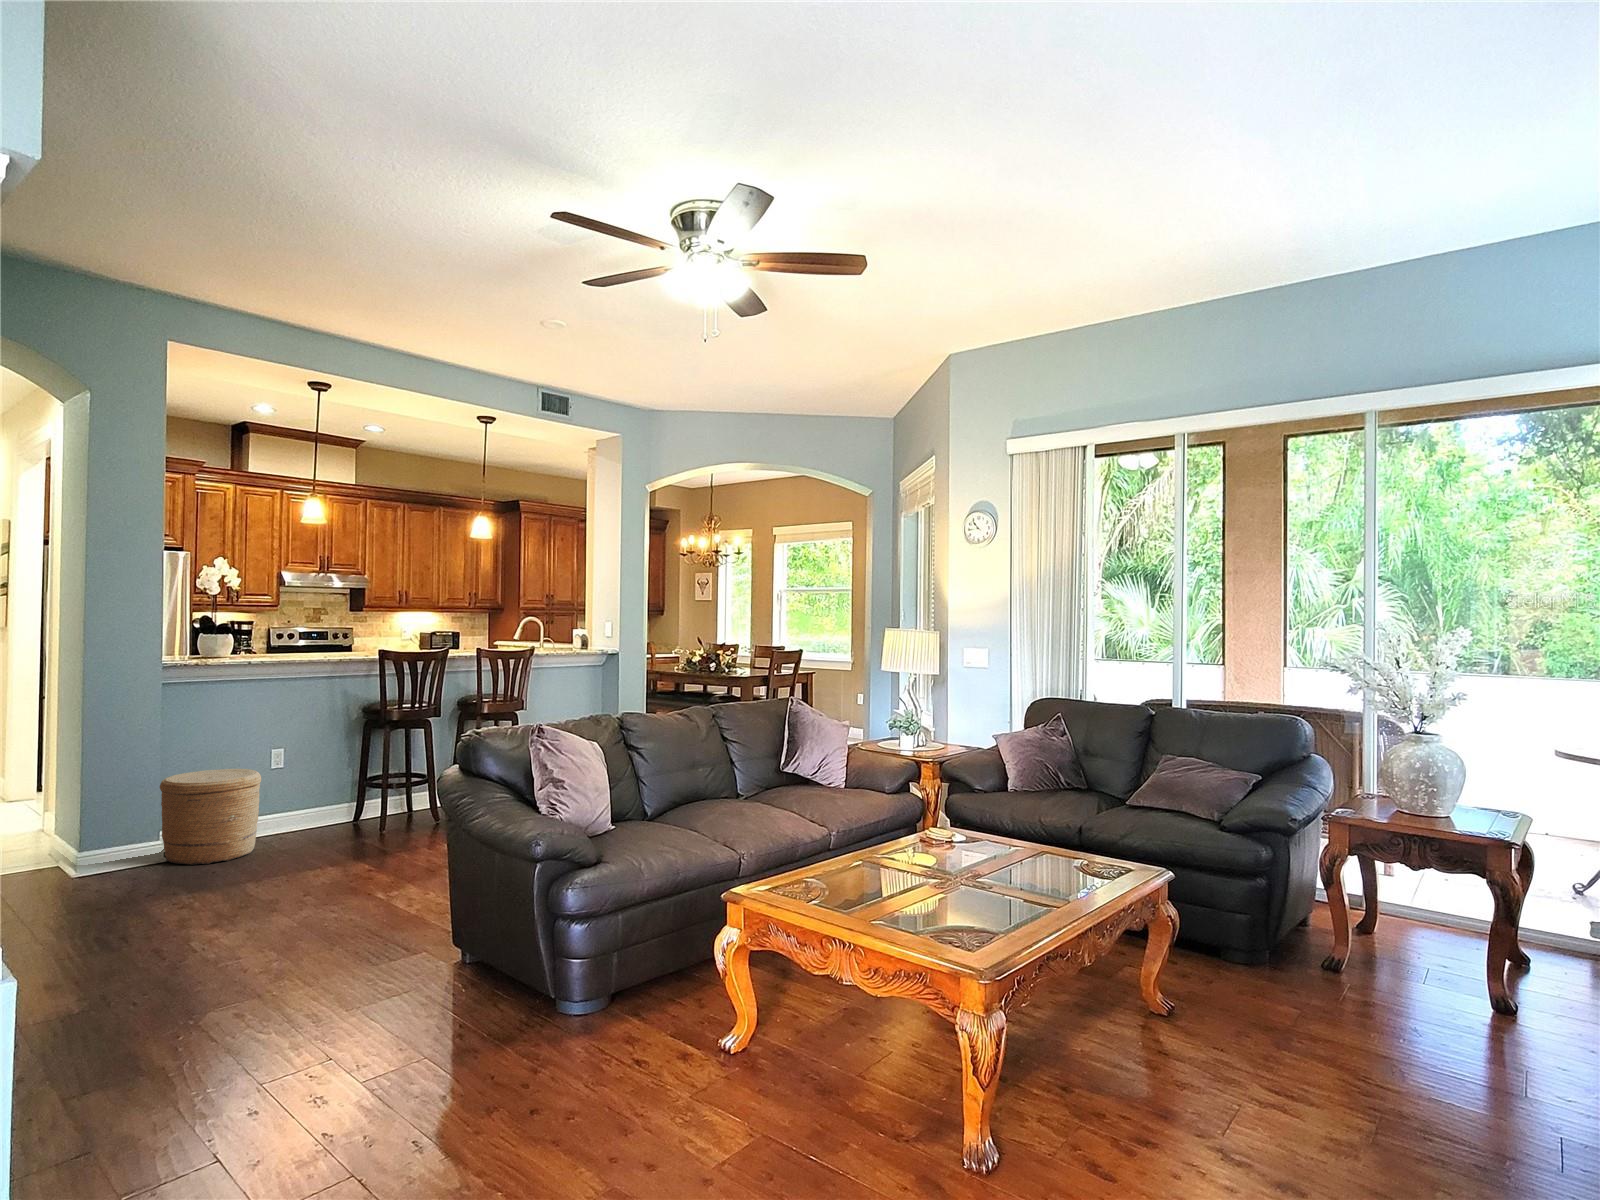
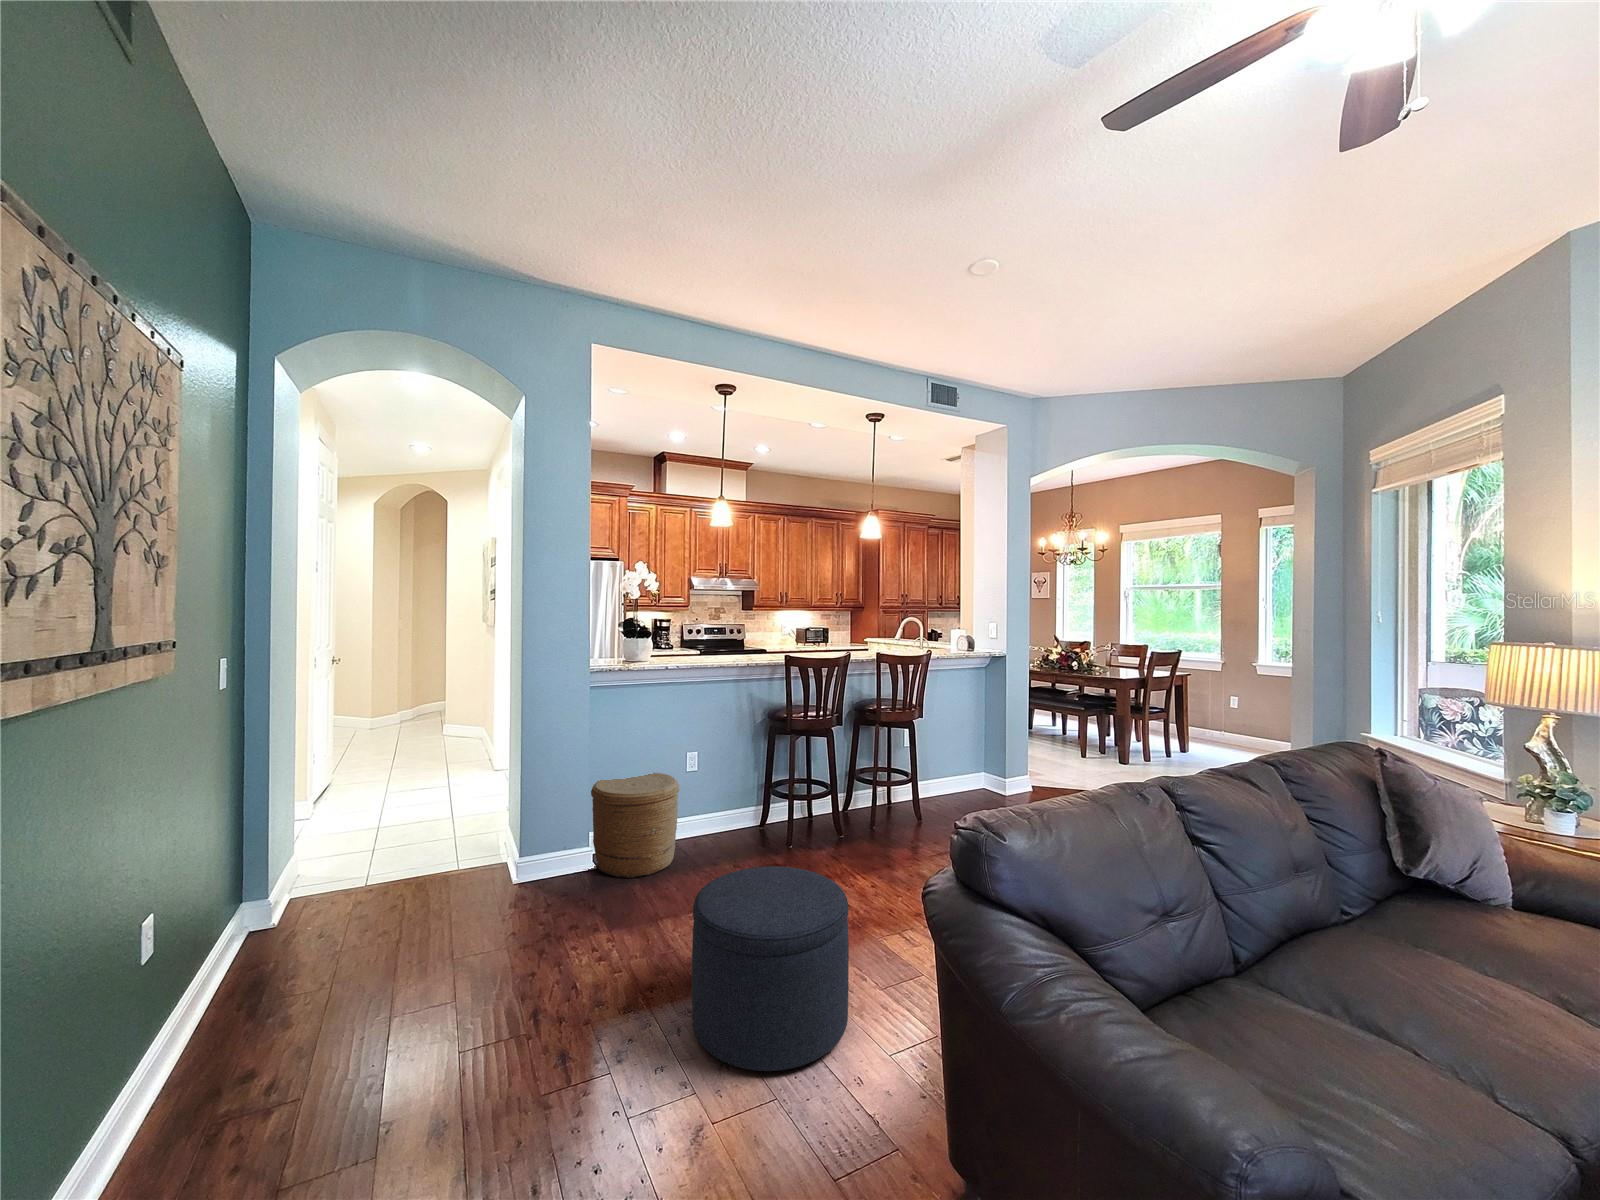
ottoman: none [269,809,404,934] -> present [692,866,849,1071]

